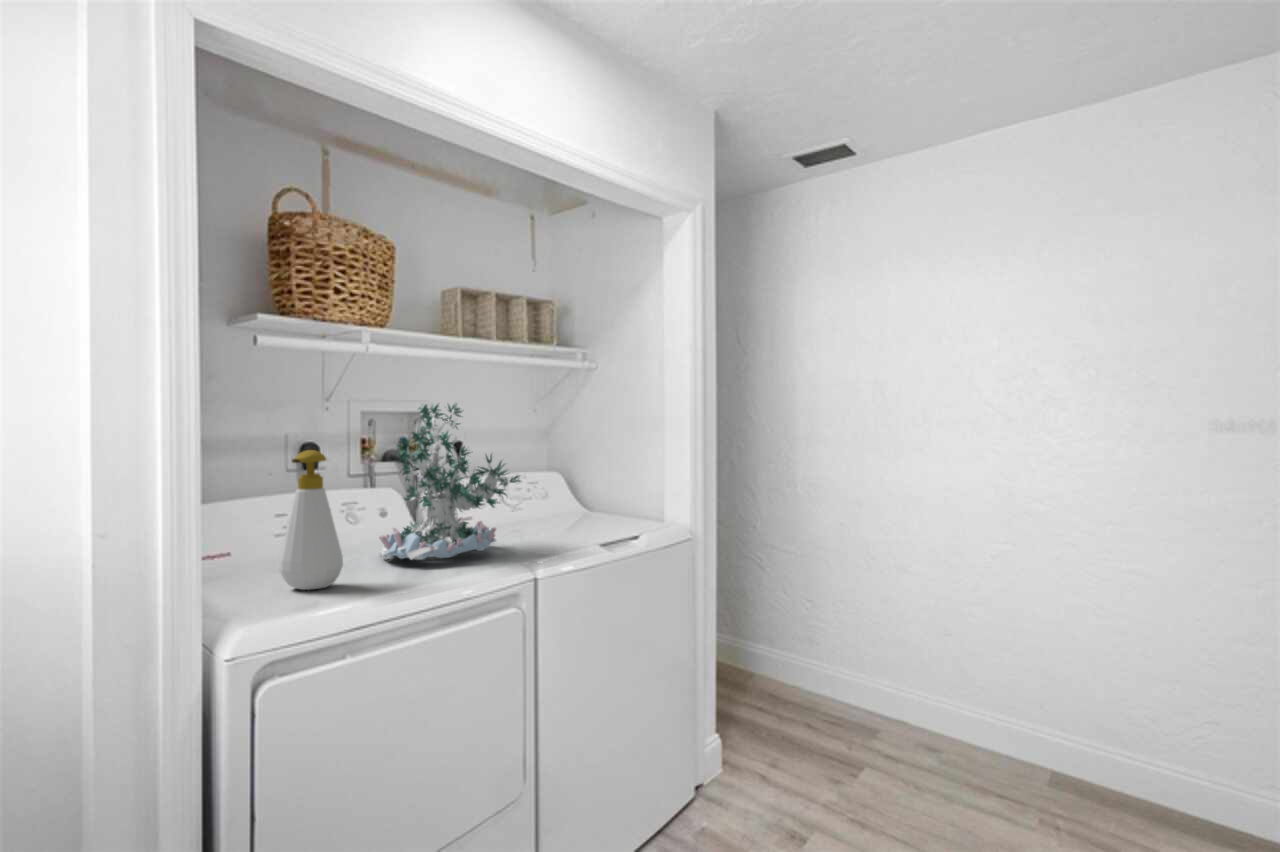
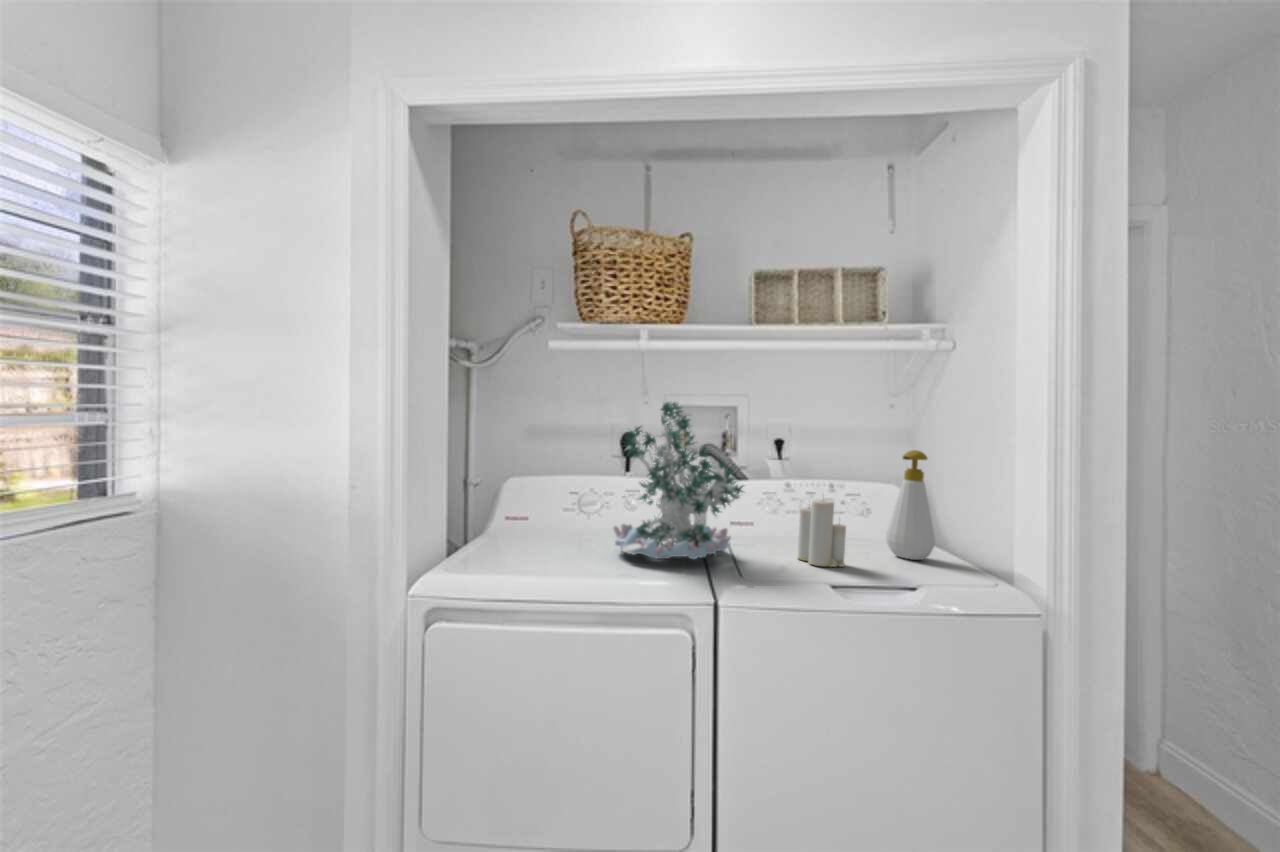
soap bottle: present [279,450,343,590] -> present [886,450,935,560]
candle: none [535,477,578,538] -> present [798,500,846,567]

